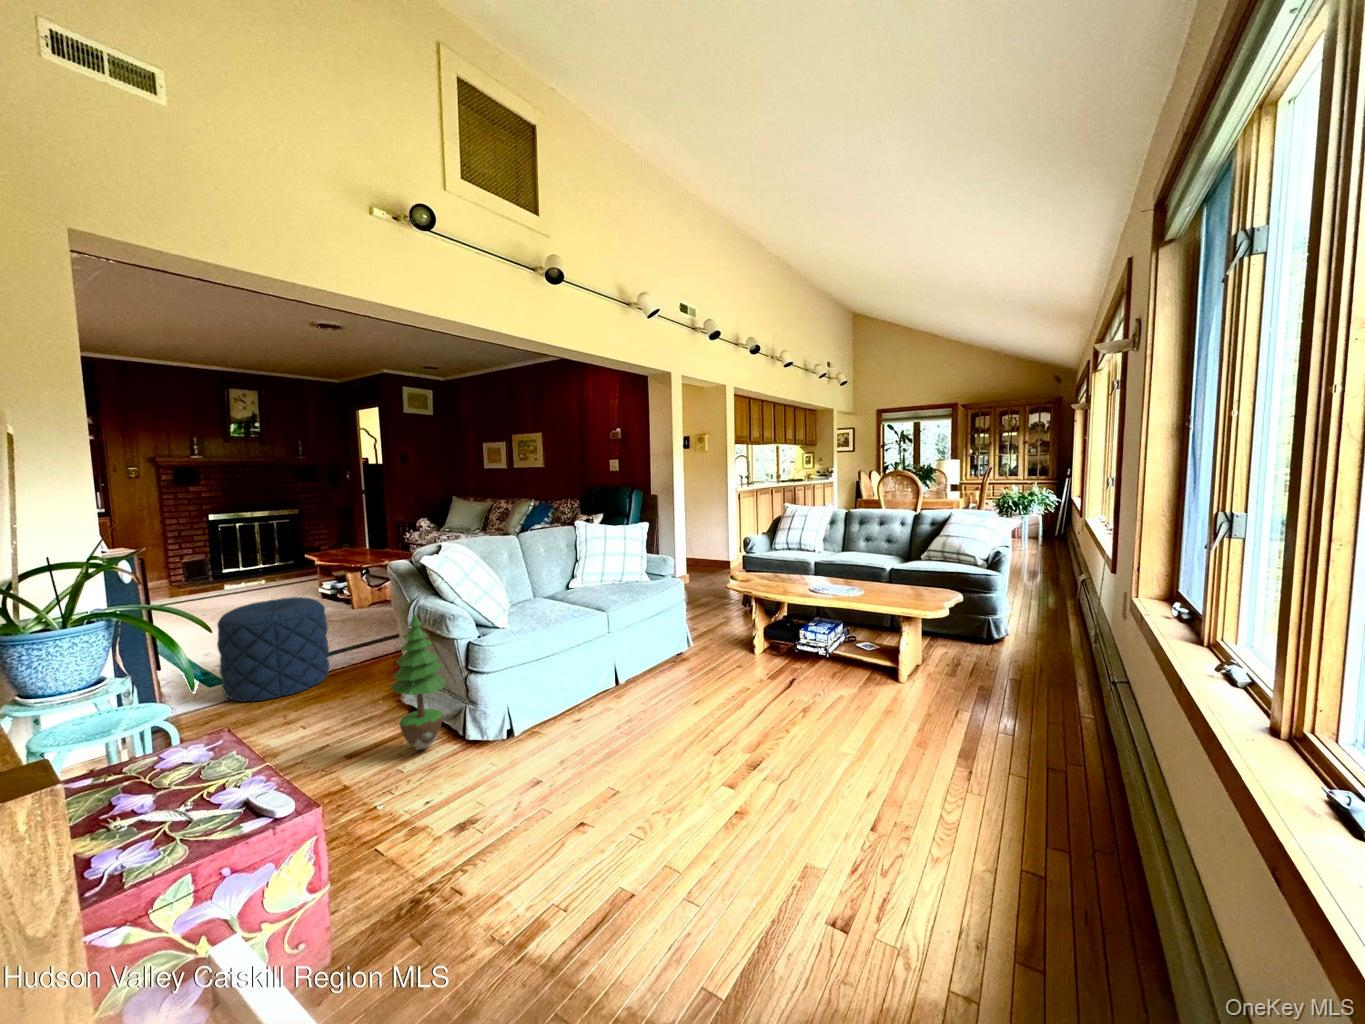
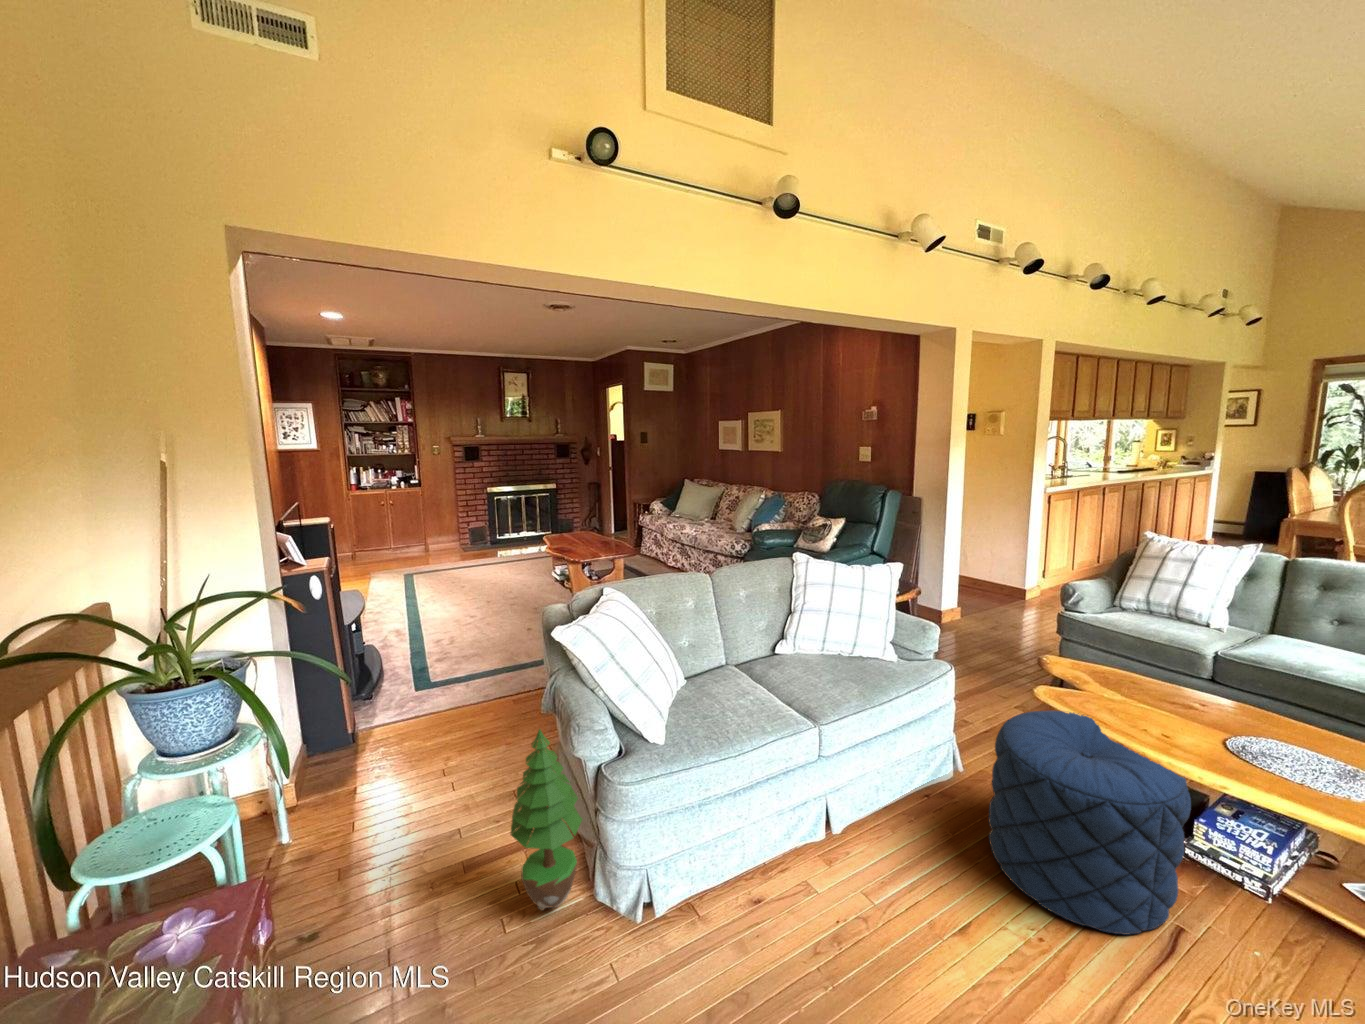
pouf: present [217,597,330,702] -> present [989,710,1191,935]

